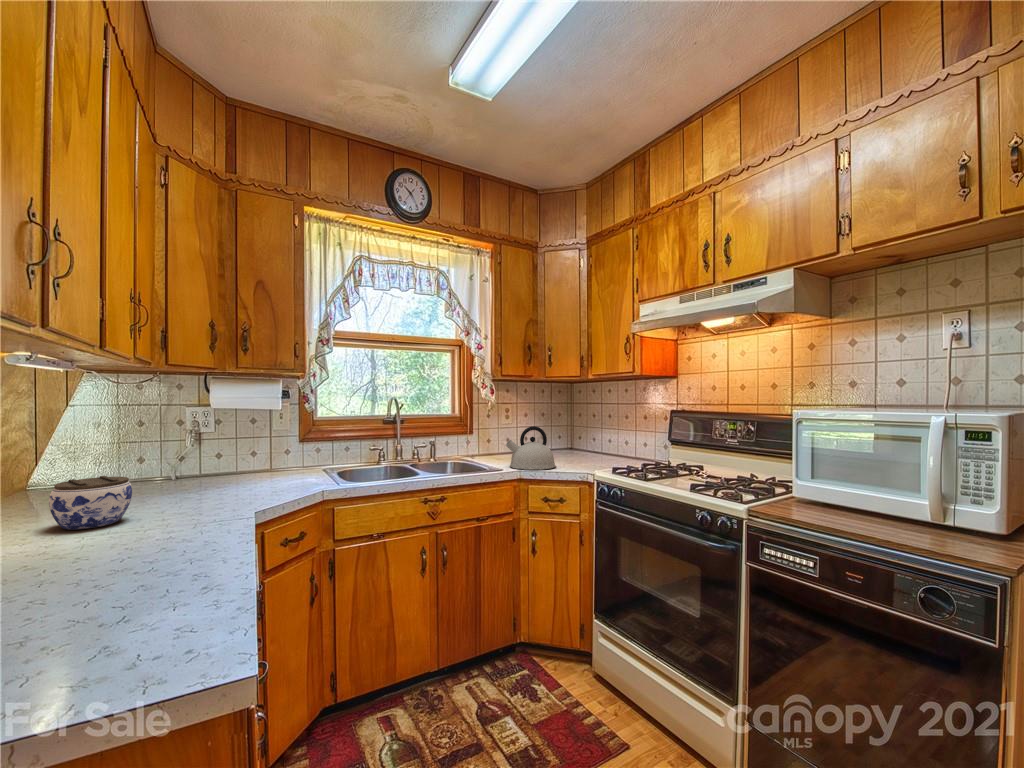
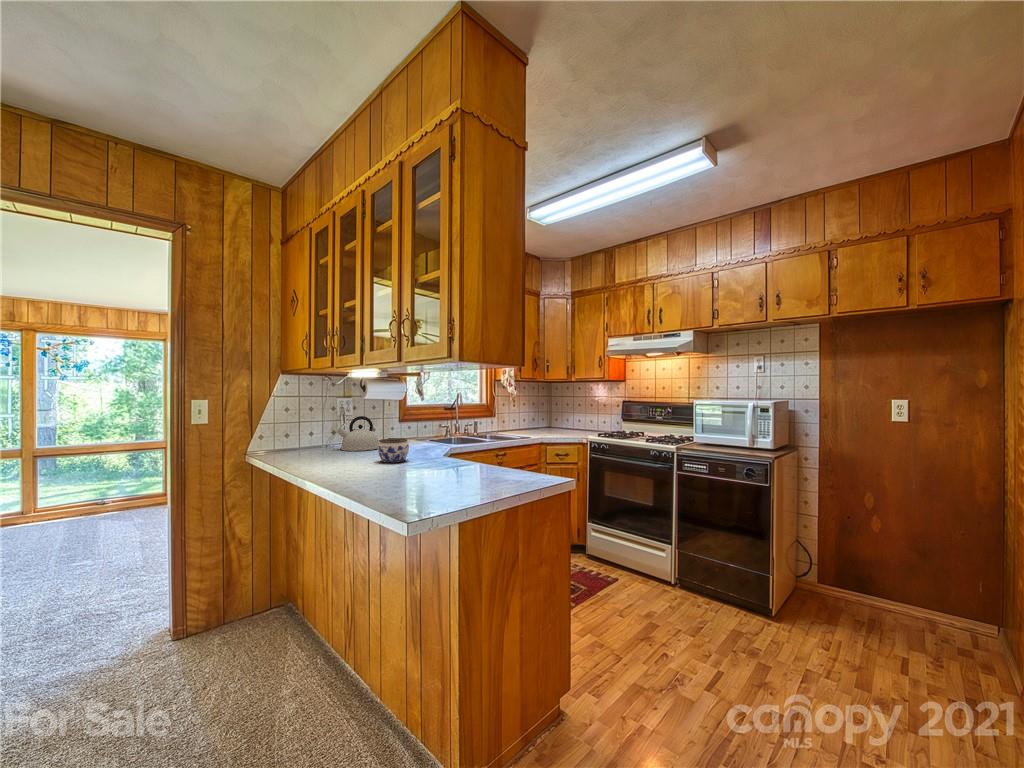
kettle: present [506,426,556,470] -> present [337,416,379,451]

